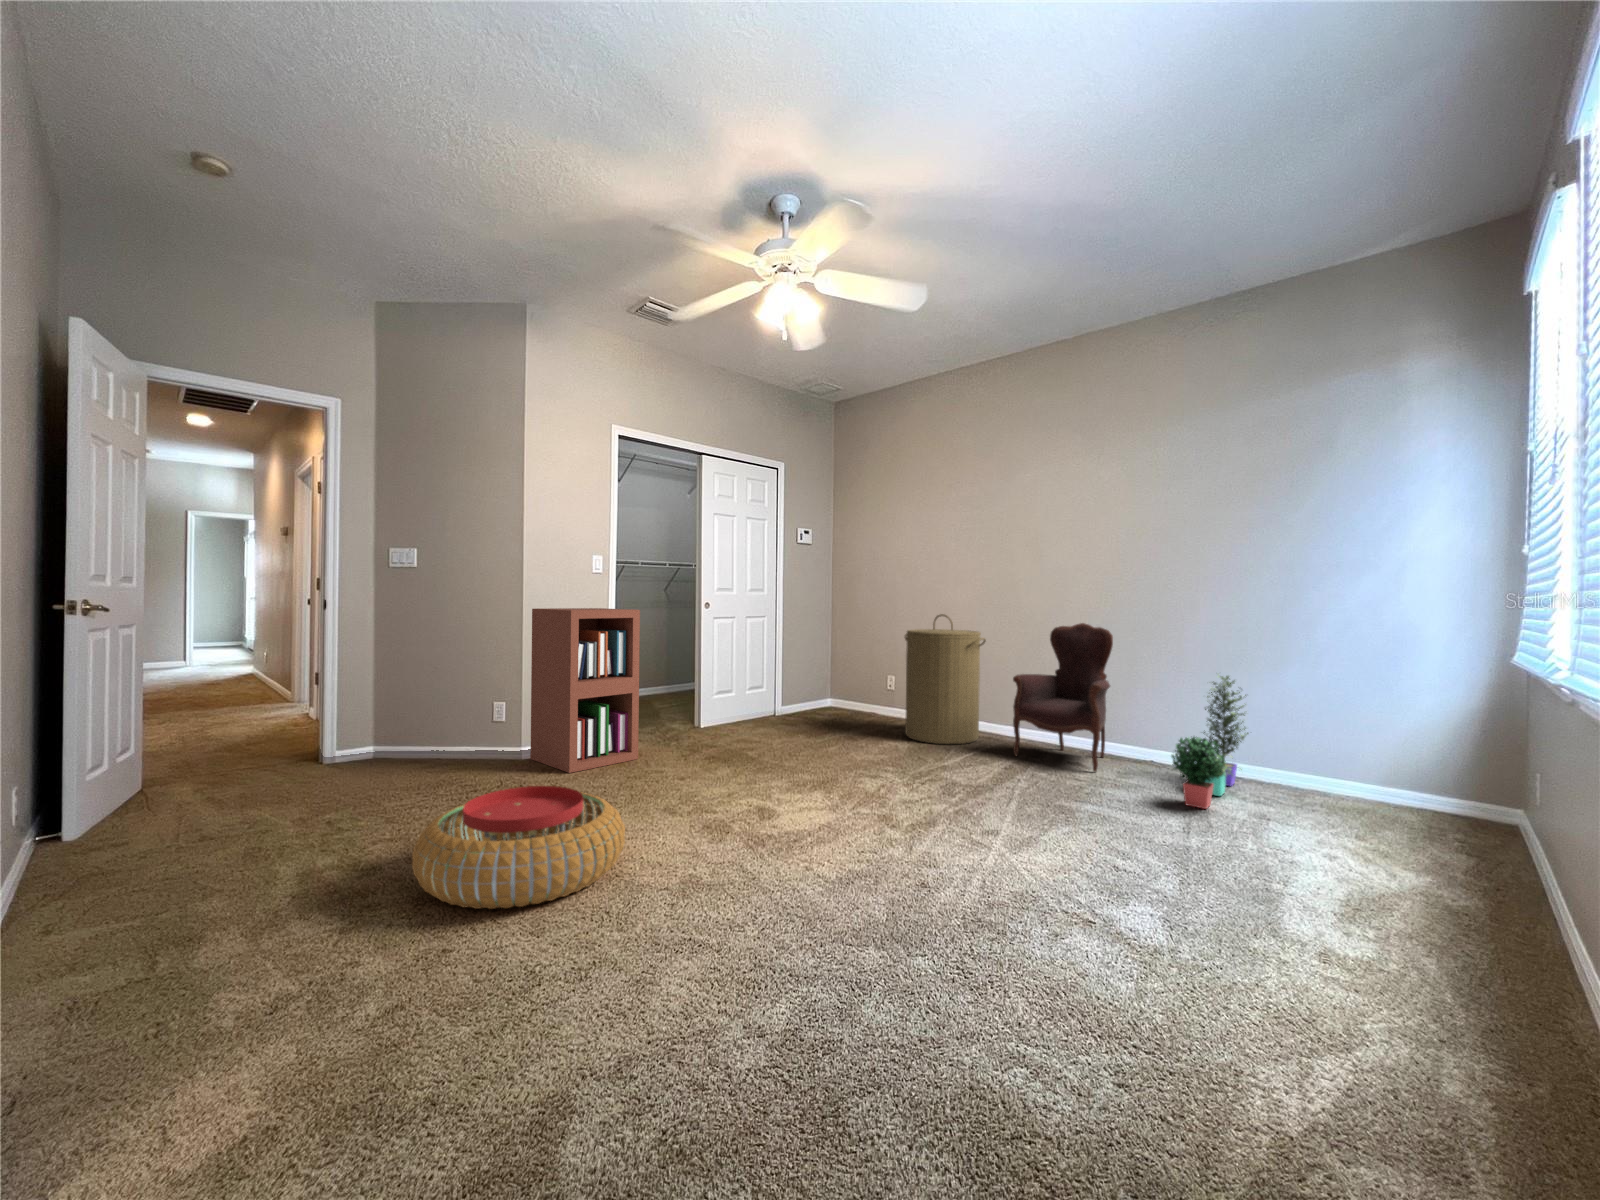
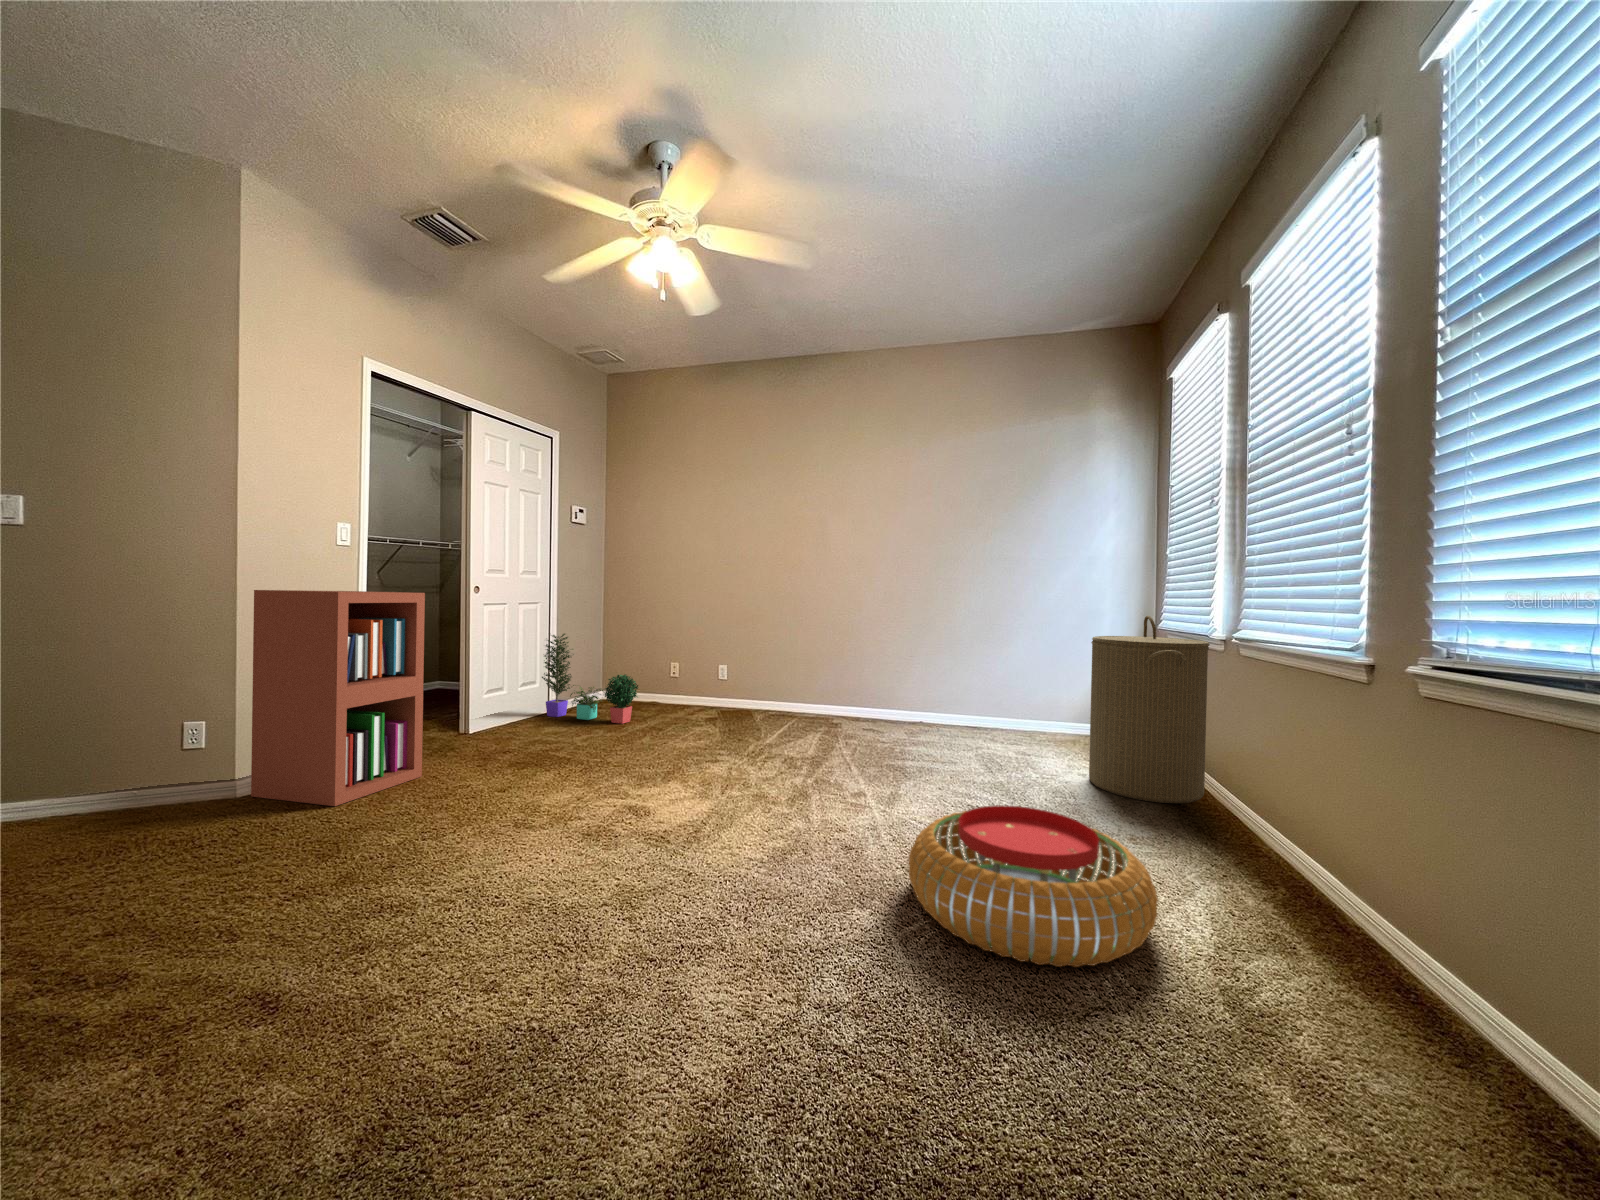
laundry hamper: present [905,614,986,744] -> present [1089,616,1210,803]
armchair: present [1013,623,1113,772] -> none [811,607,892,734]
potted plant: present [1172,676,1248,809] -> present [542,634,638,724]
pouf: present [412,786,625,909] -> present [908,805,1158,967]

